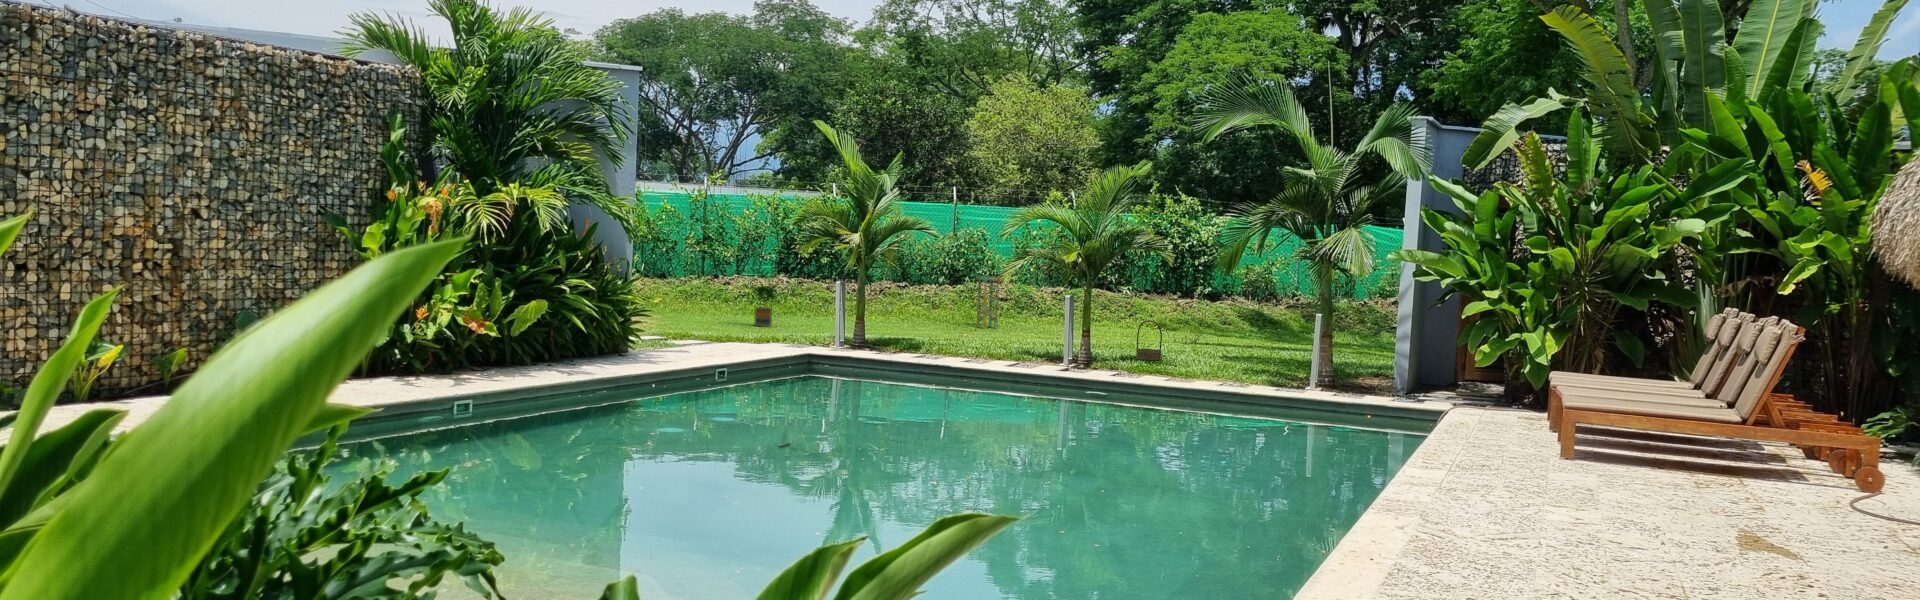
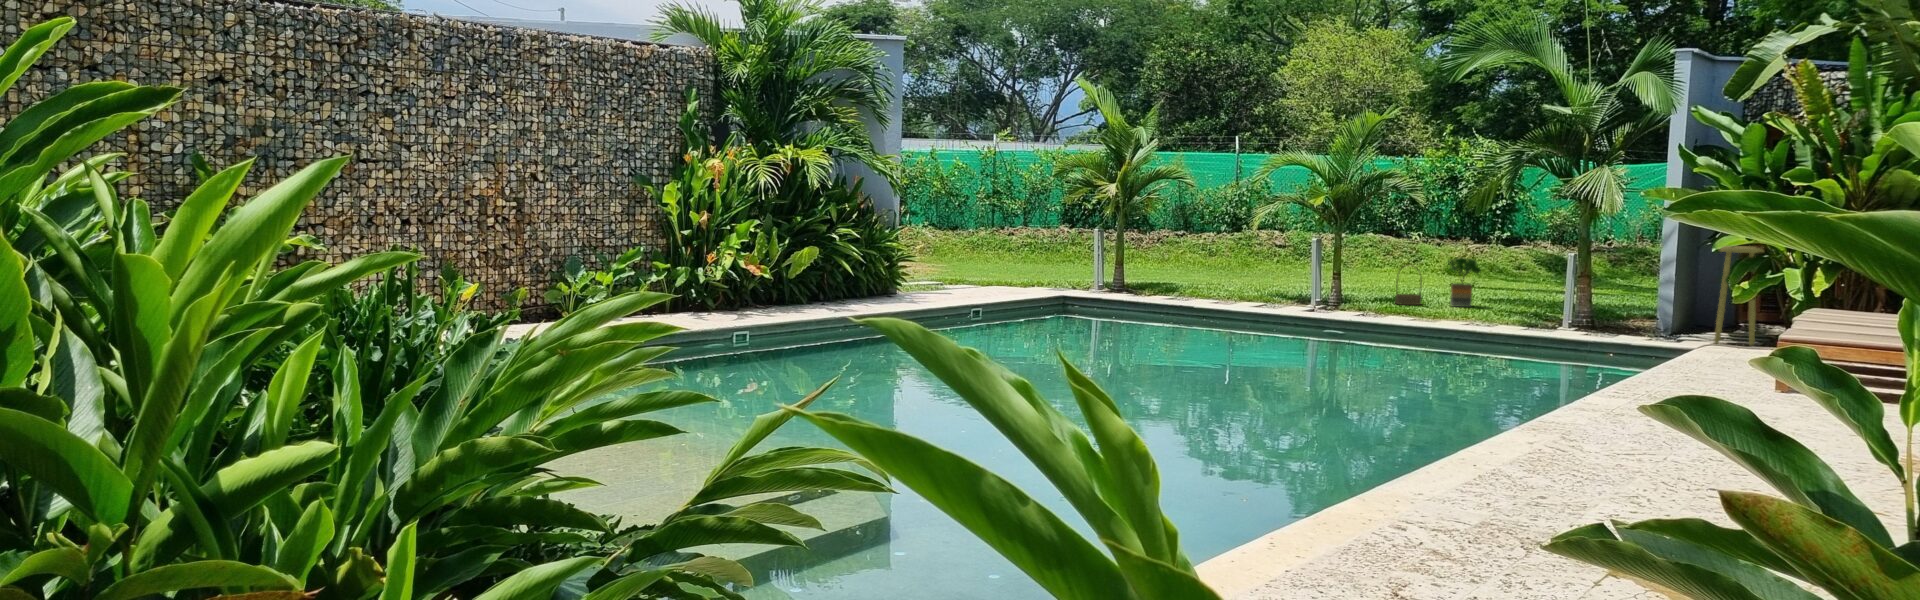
side table: present [977,276,1002,328] -> none [1249,225,1276,277]
potted tree: present [752,285,777,327] -> present [1448,257,1481,307]
stool: none [1450,309,1495,404] -> present [1714,246,1763,345]

